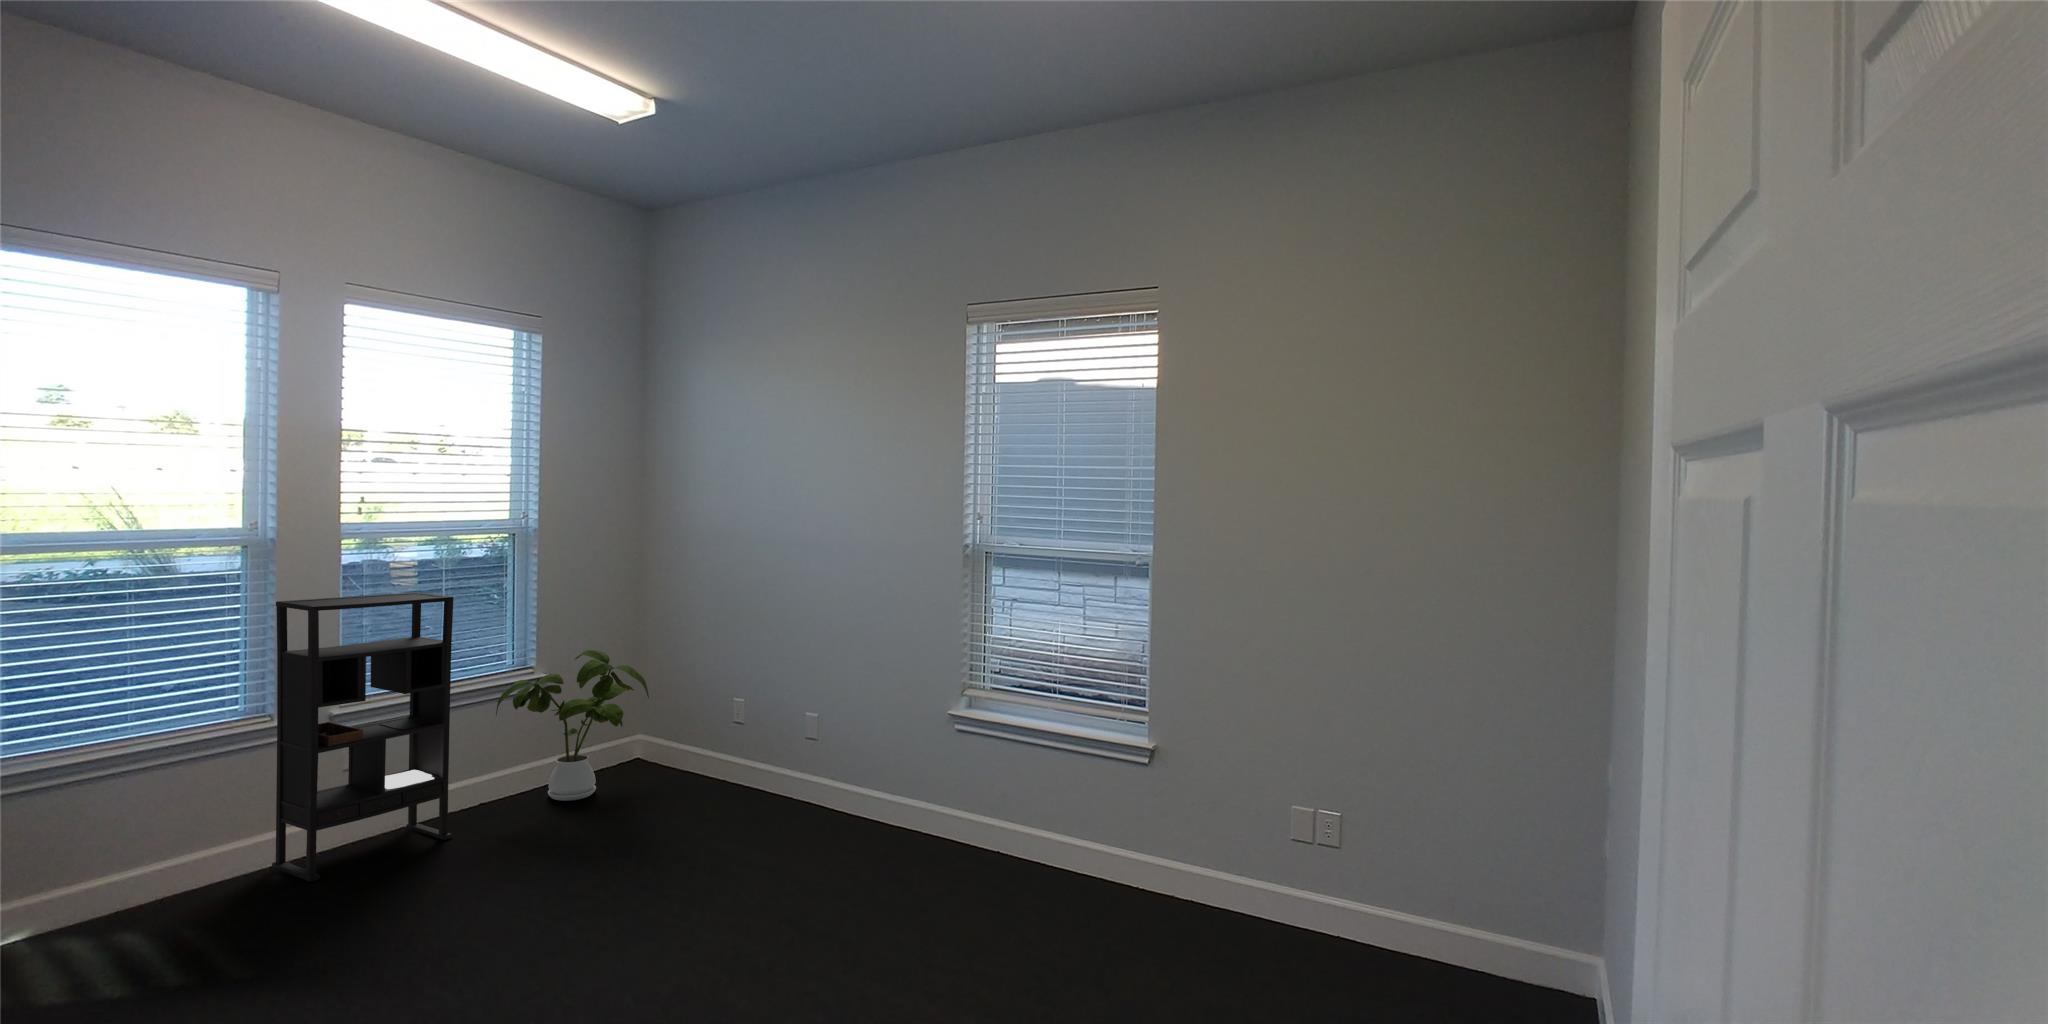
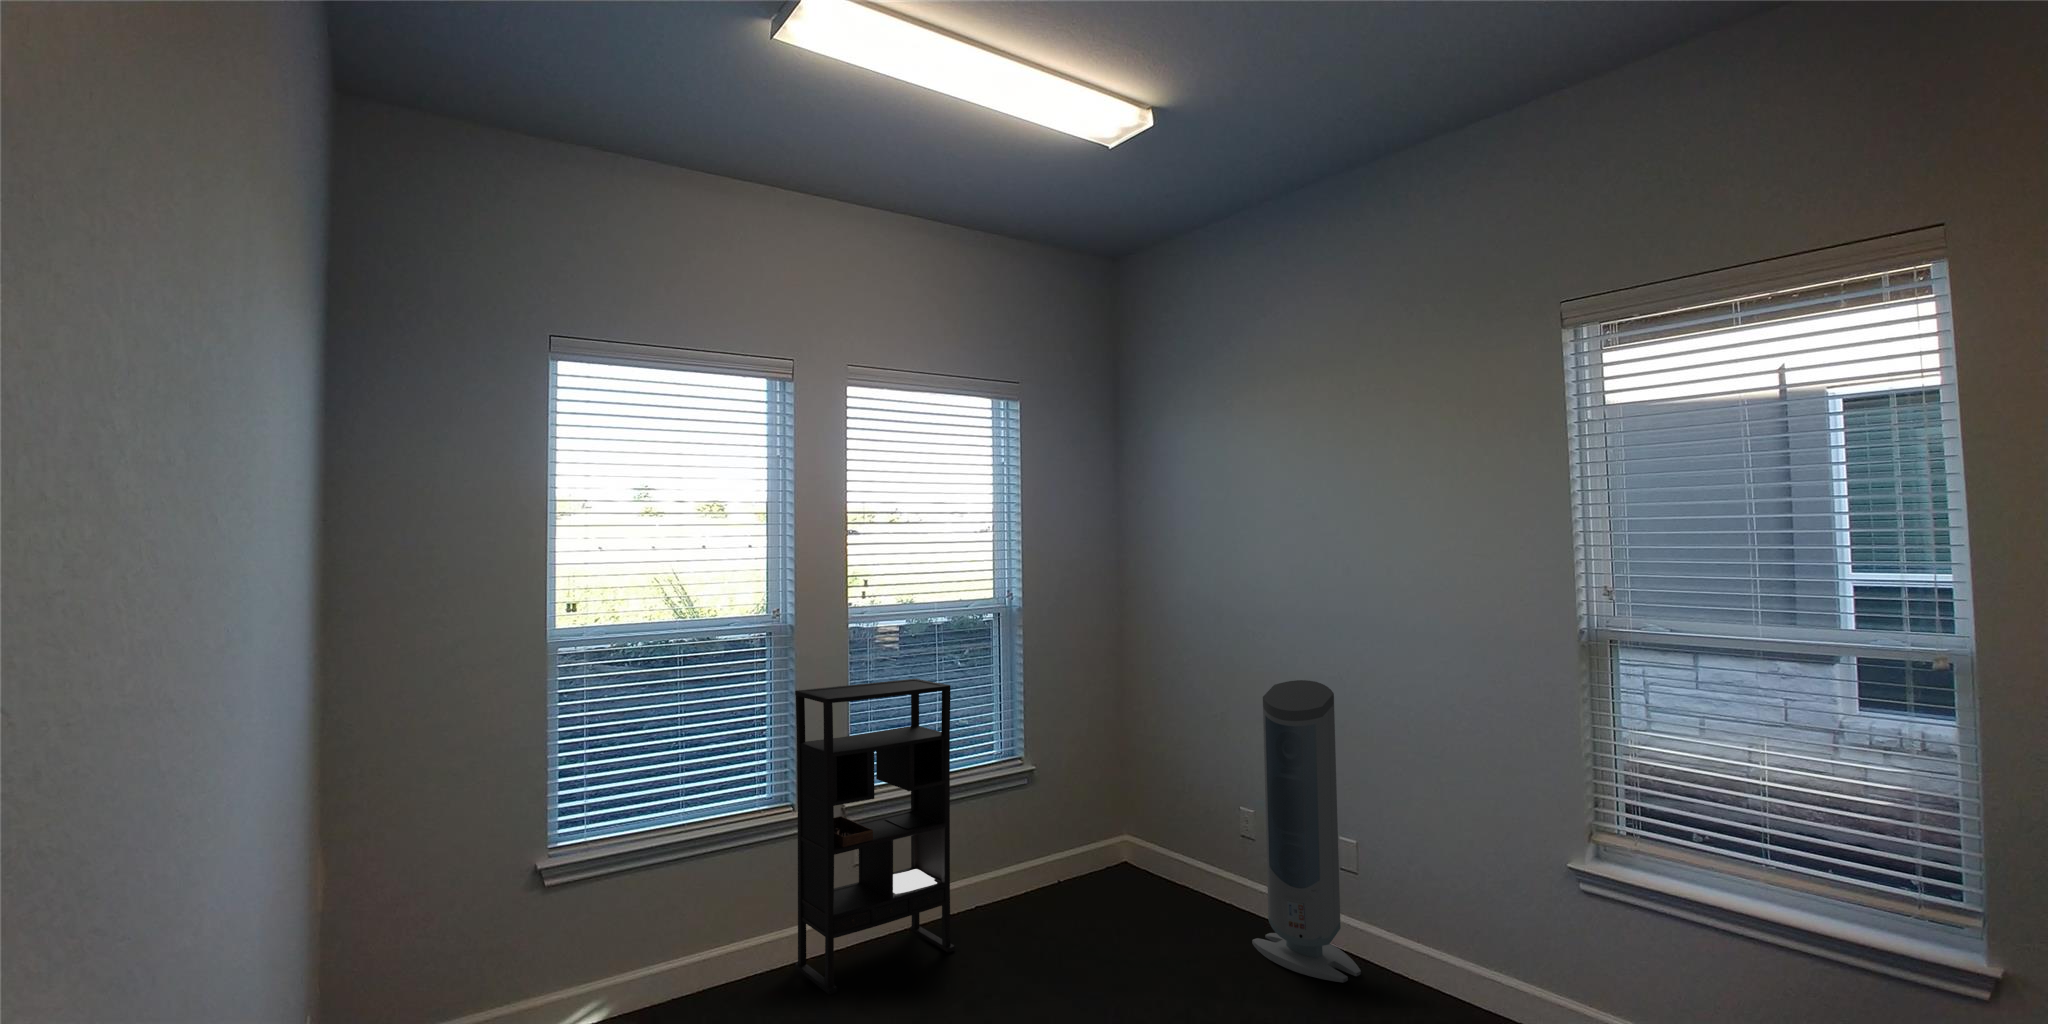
air purifier: none [736,590,817,825] -> present [1252,680,1361,983]
house plant: present [496,650,649,801] -> none [988,743,1147,911]

